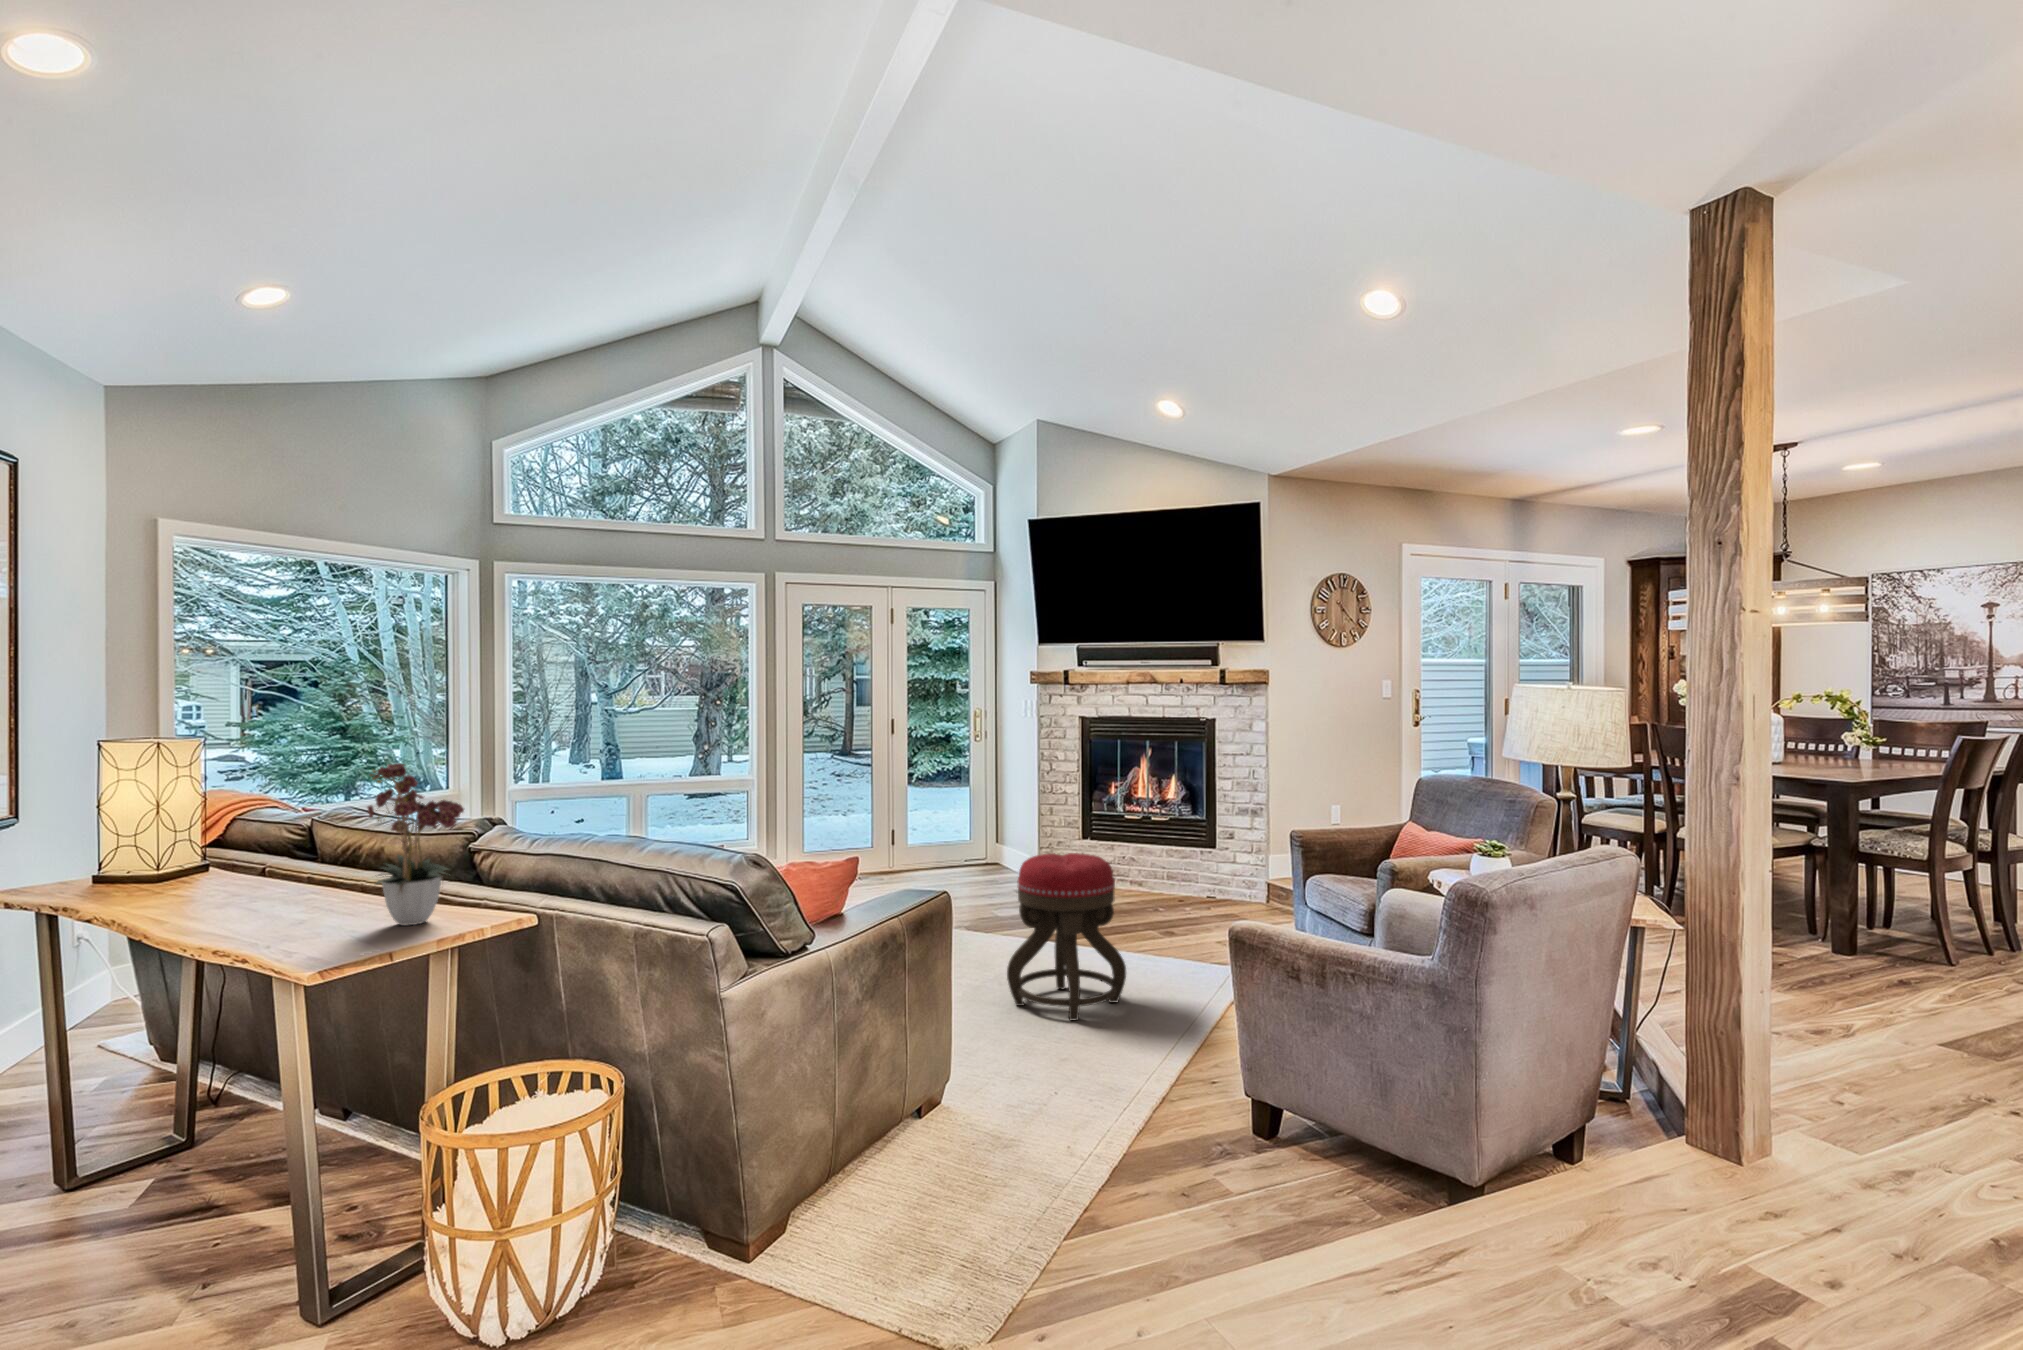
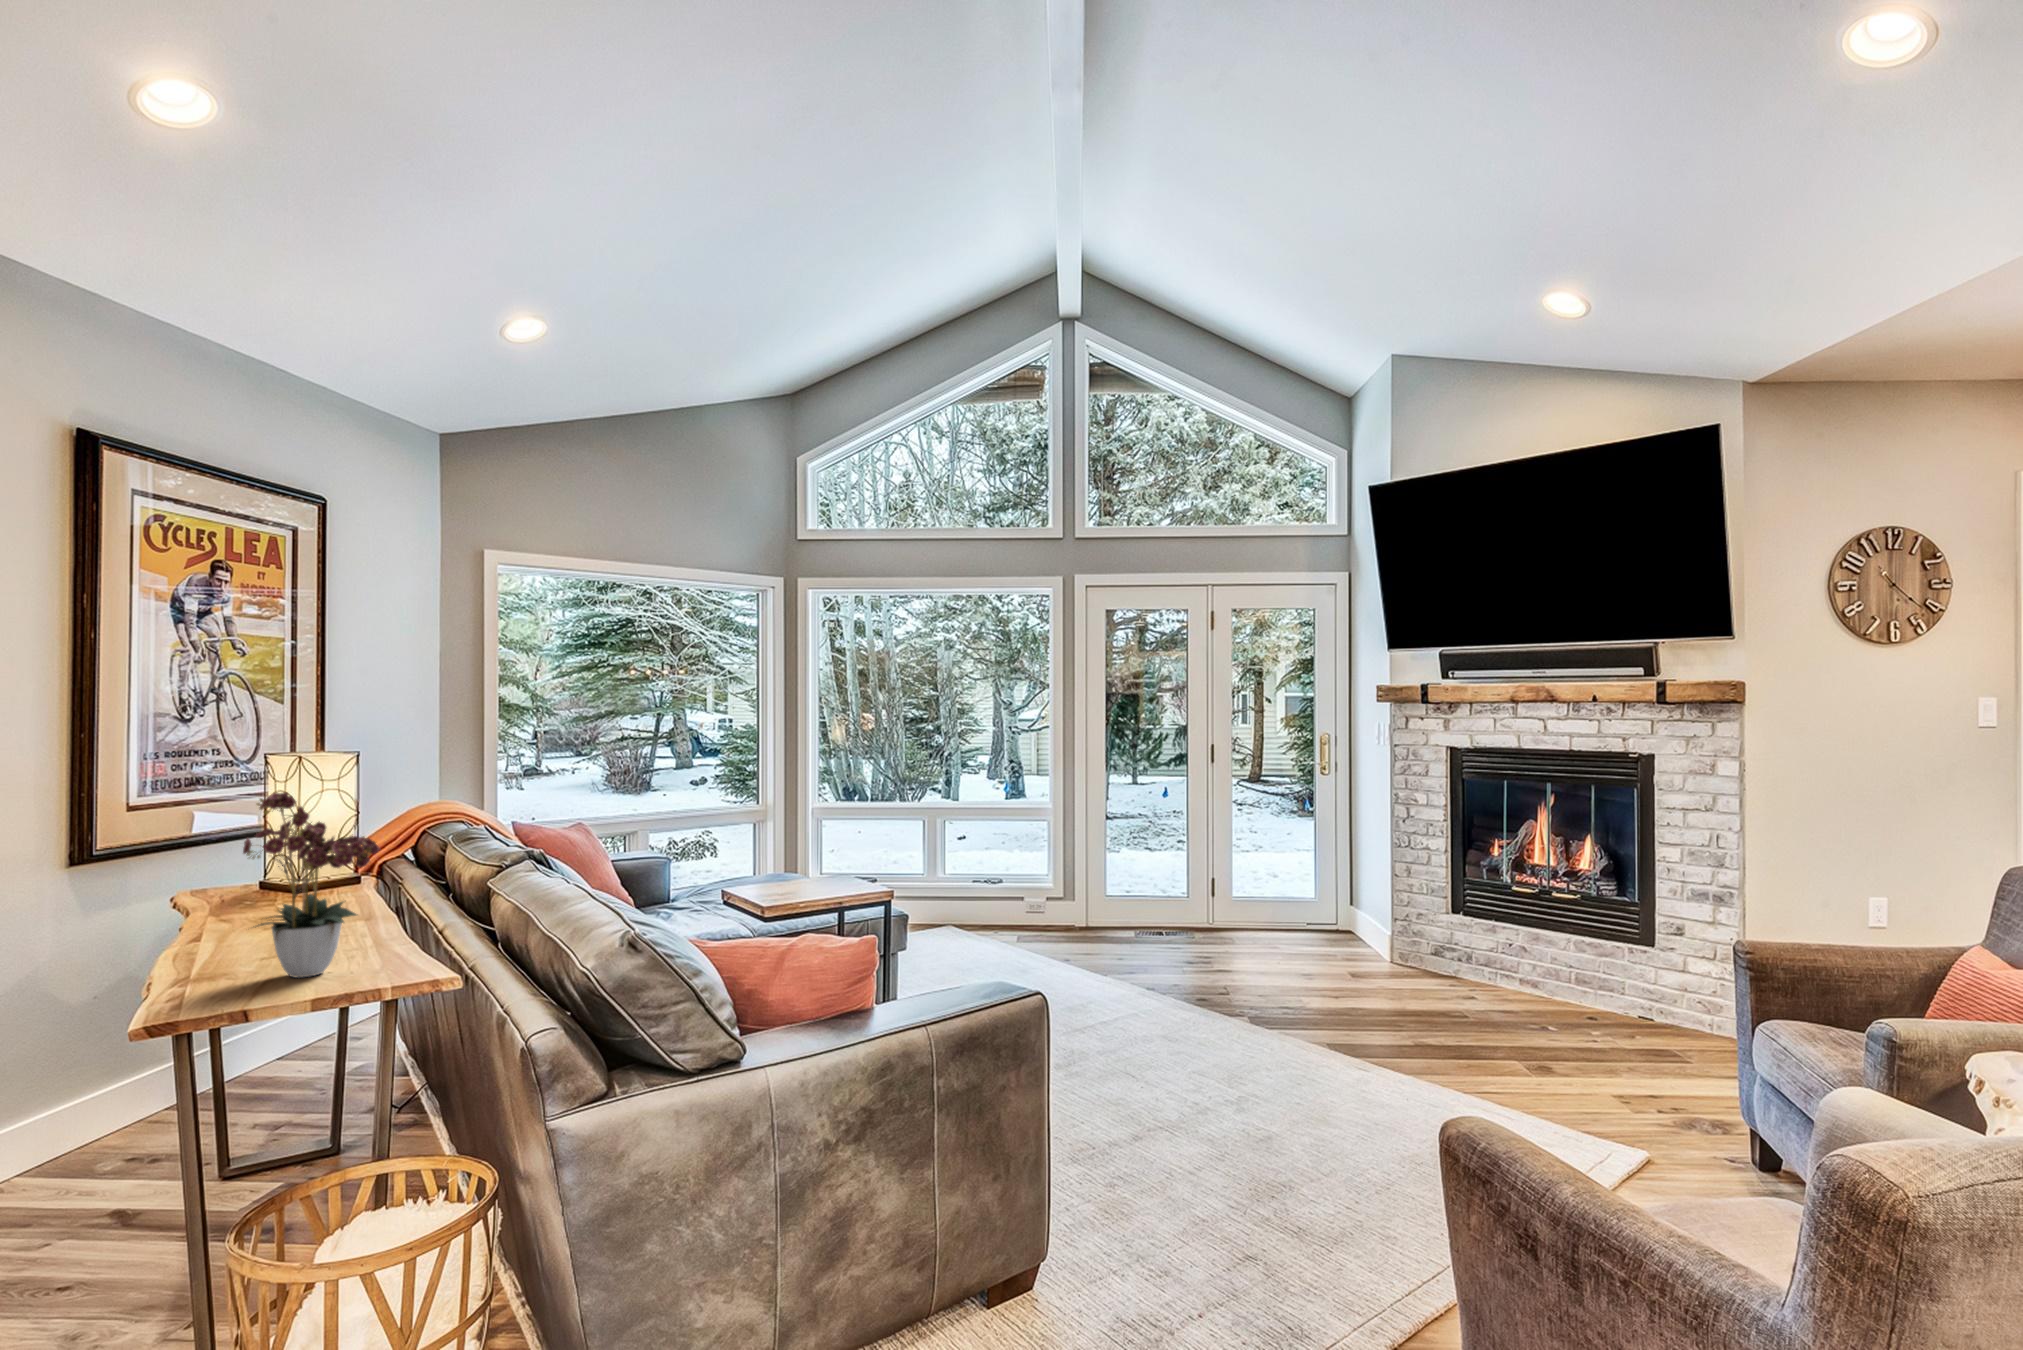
ottoman: present [1007,853,1126,1020] -> none [1220,941,1397,1193]

